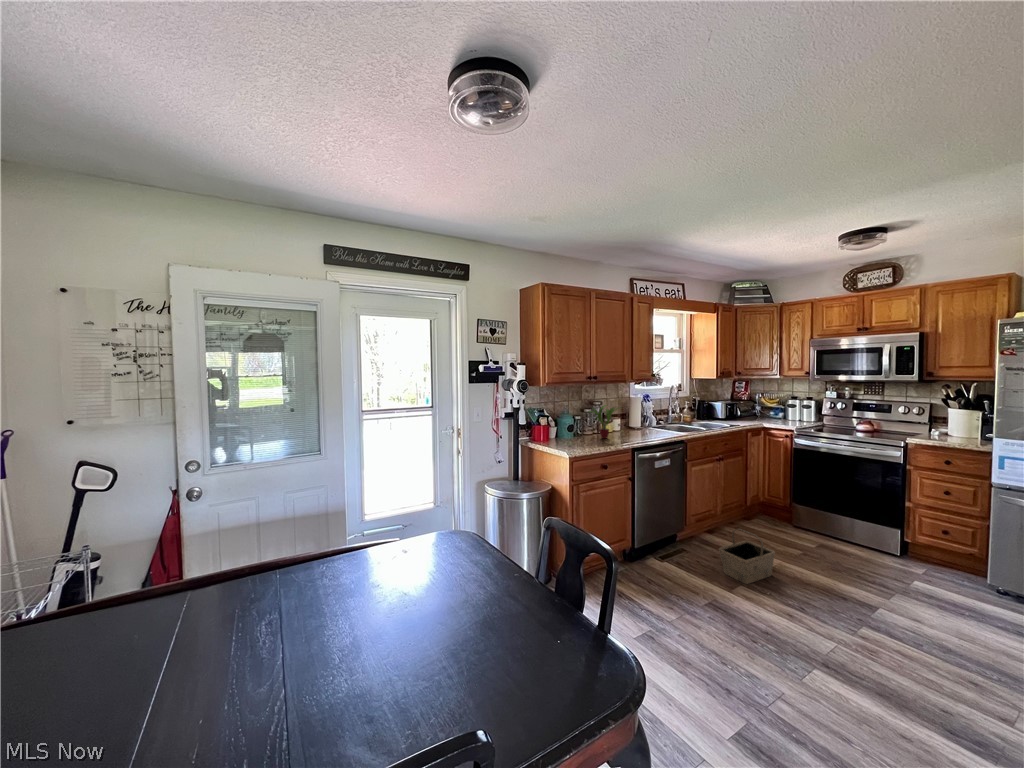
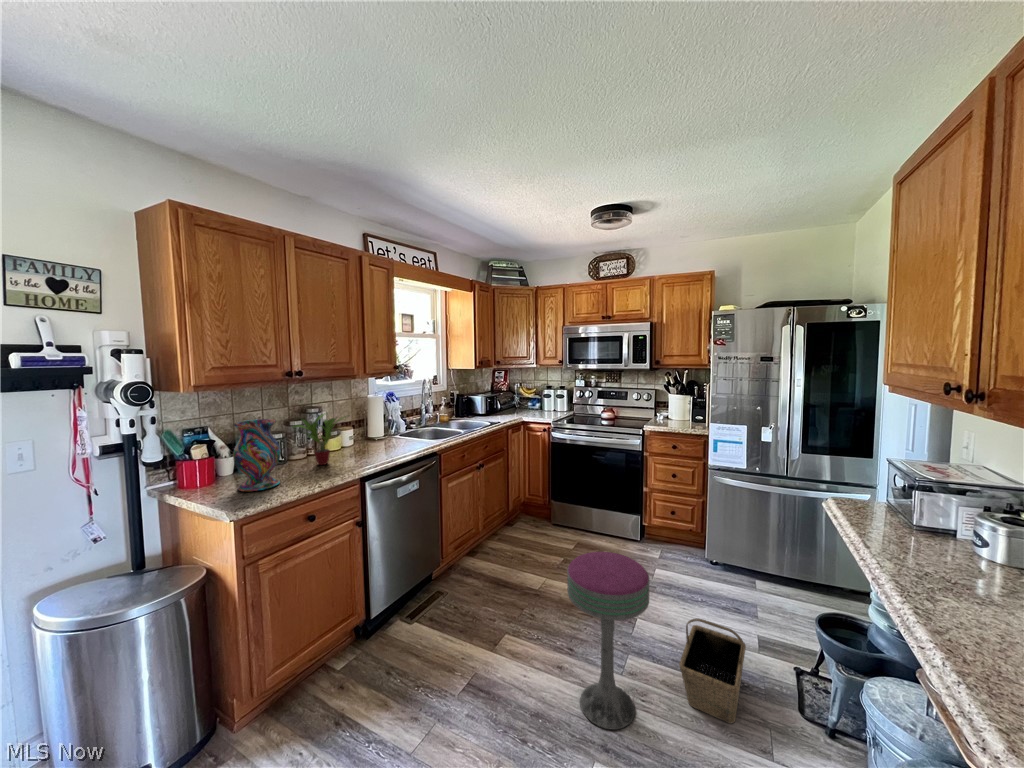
vase: none [561,404,586,446] -> present [233,419,280,491]
bar stool: none [795,521,875,656] -> present [567,552,650,730]
basket: present [719,529,775,584] -> present [679,618,746,724]

